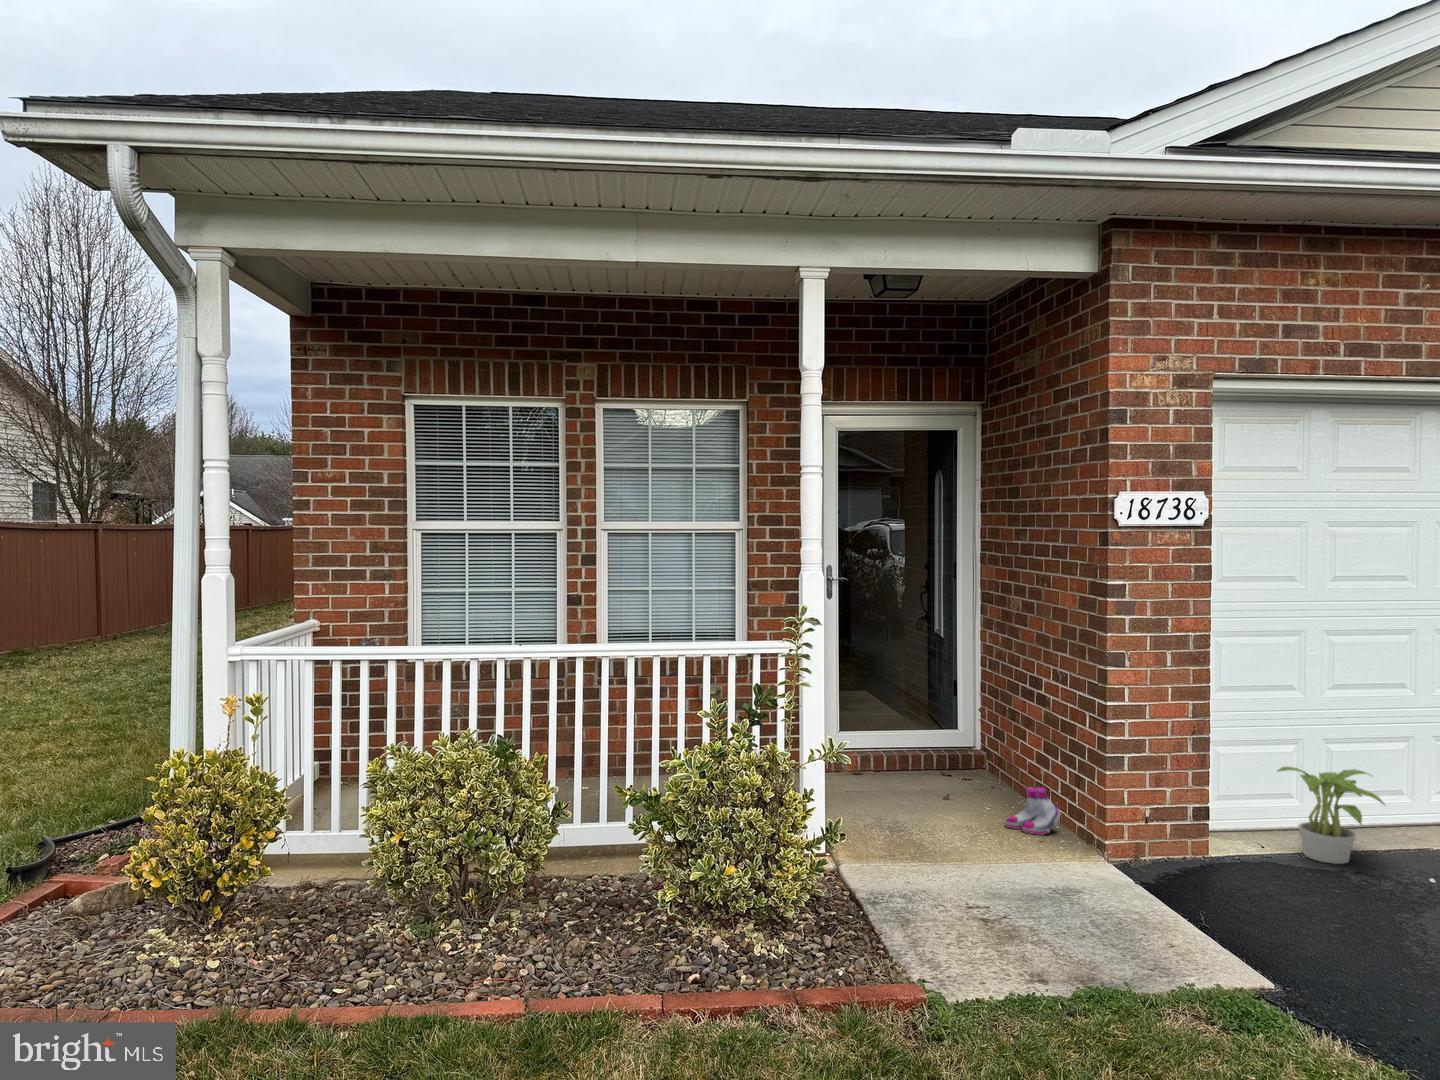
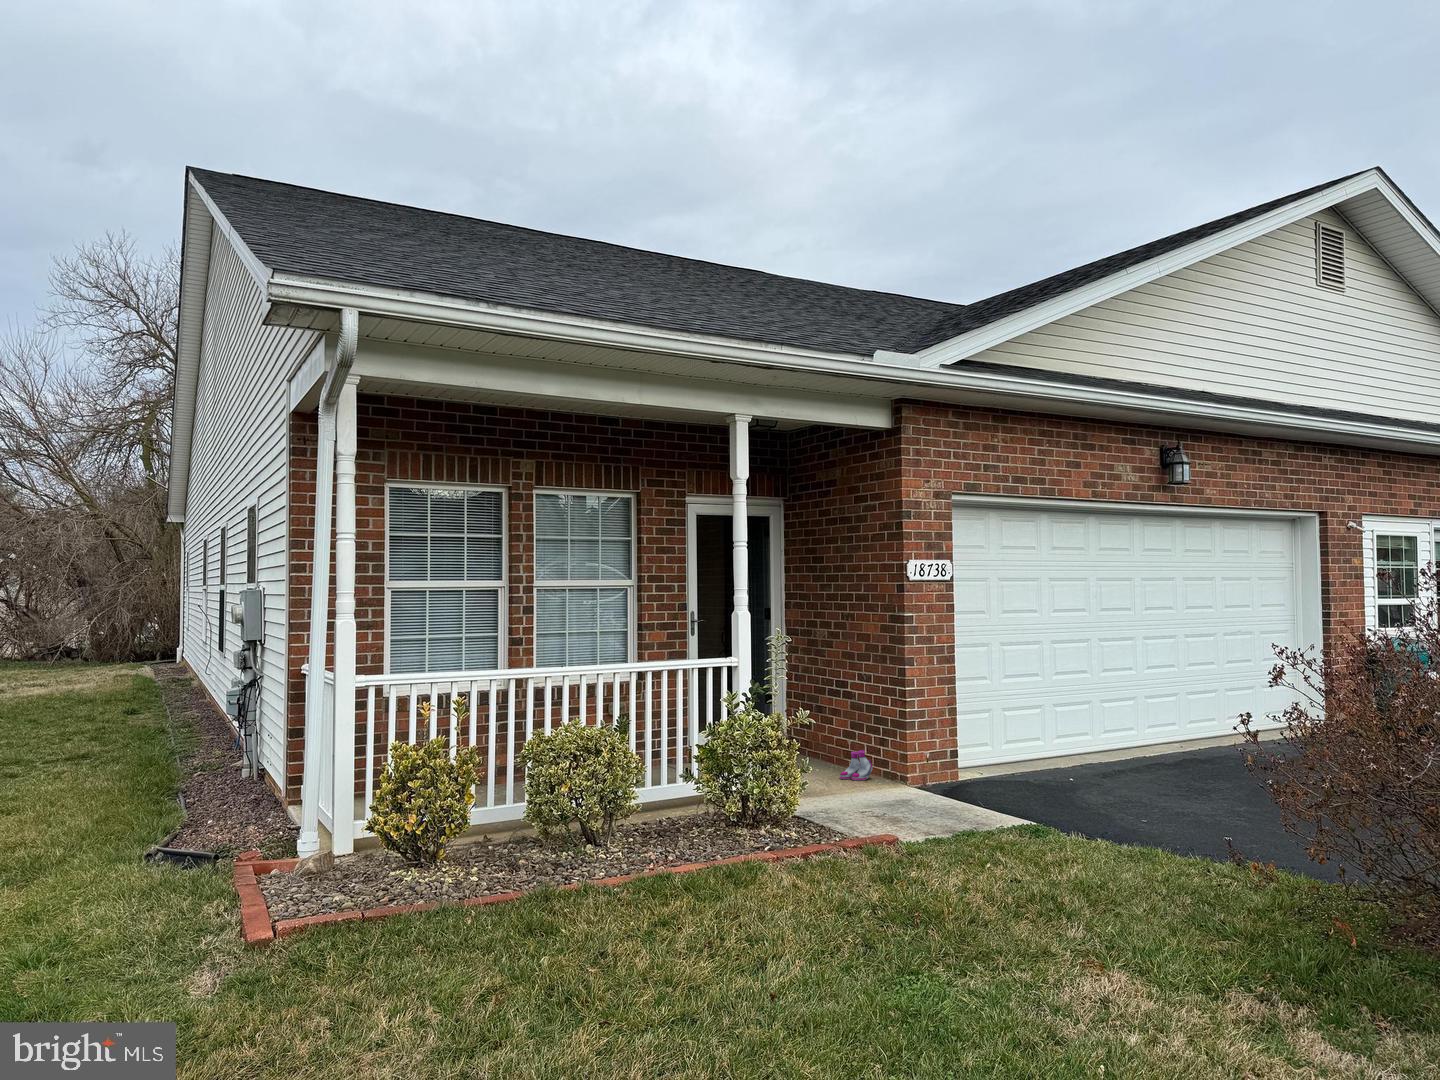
potted plant: present [1277,767,1384,864] -> none [987,721,1042,776]

